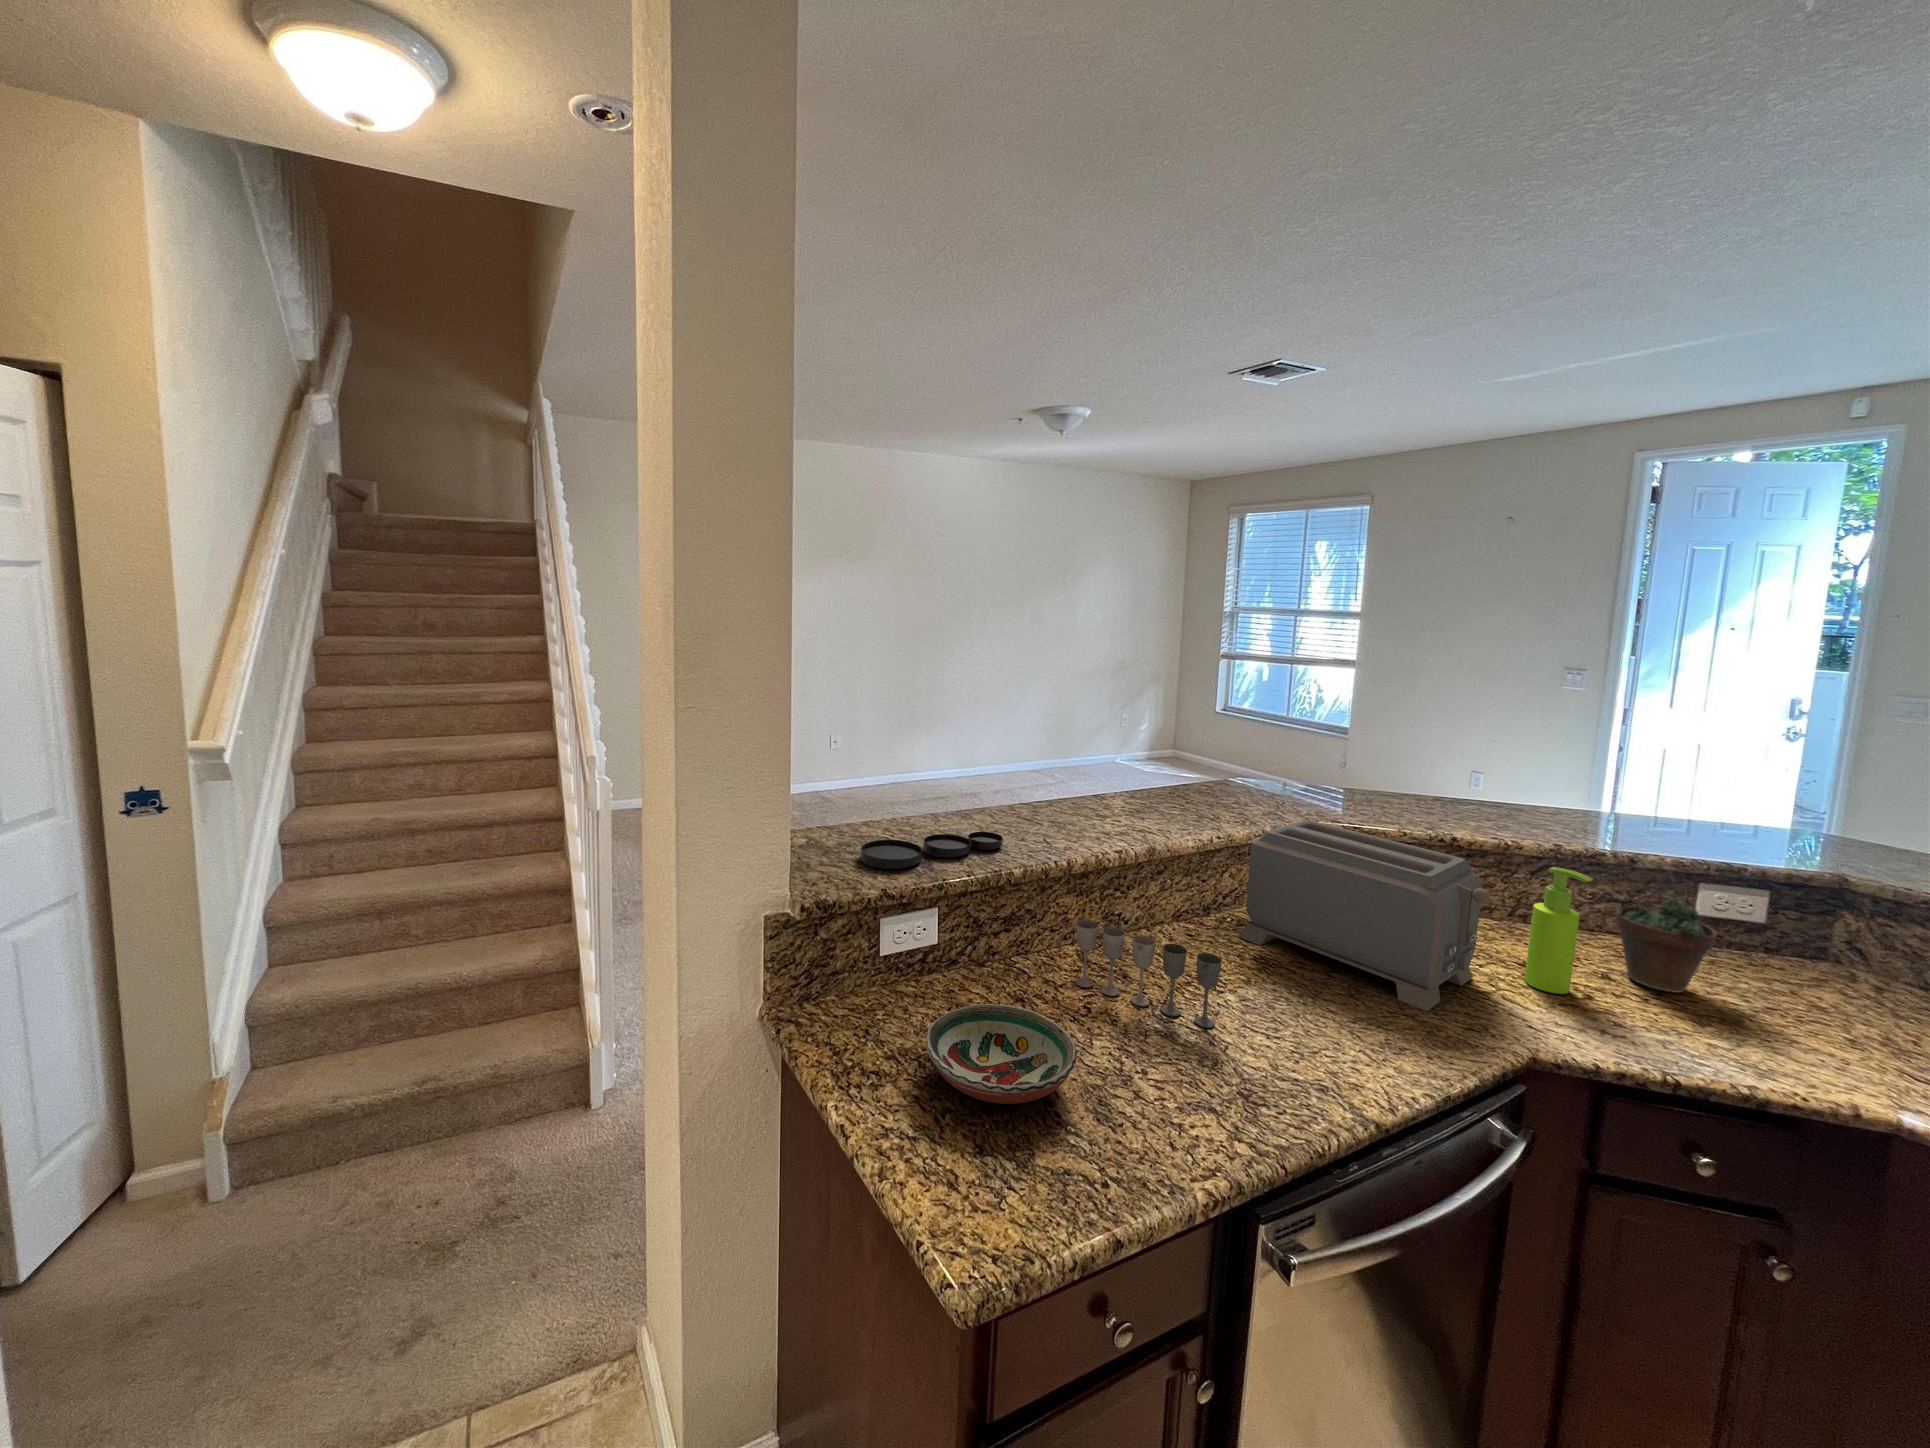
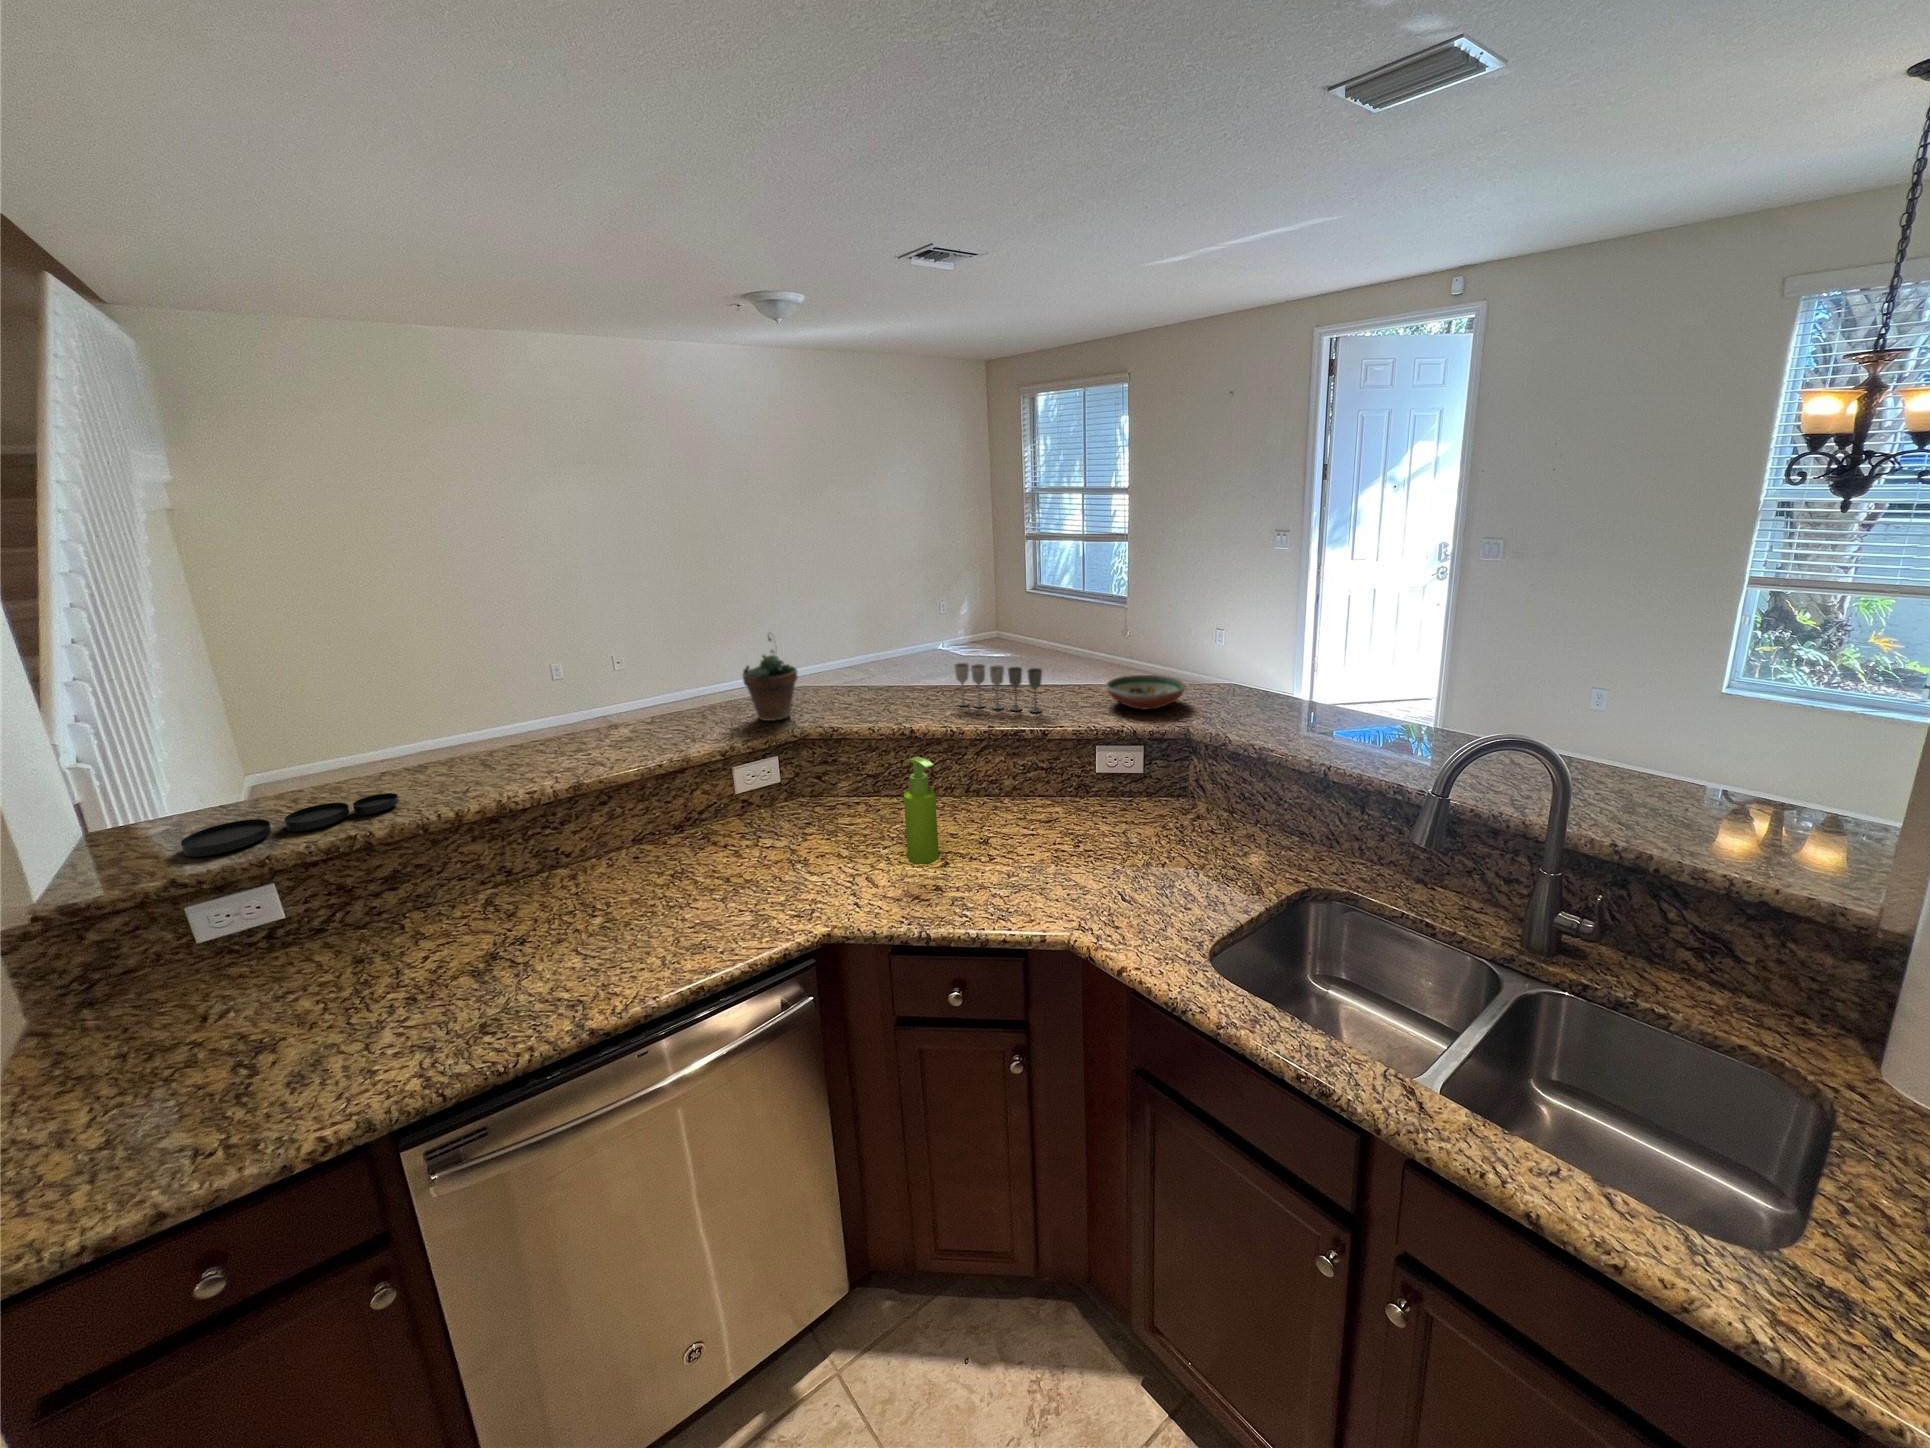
toaster: present [1239,820,1490,1011] -> none [677,735,865,902]
succulent plant: present [1616,870,1717,993] -> present [743,633,797,721]
wine glass: present [1075,920,1222,1028] -> present [955,663,1042,712]
decorative bowl: present [926,1004,1077,1104] -> present [1105,675,1185,709]

